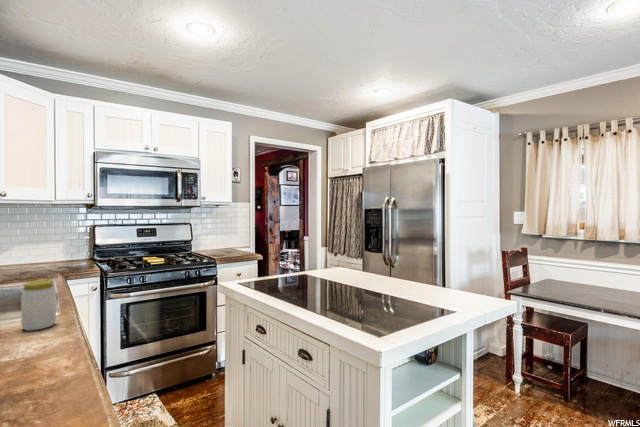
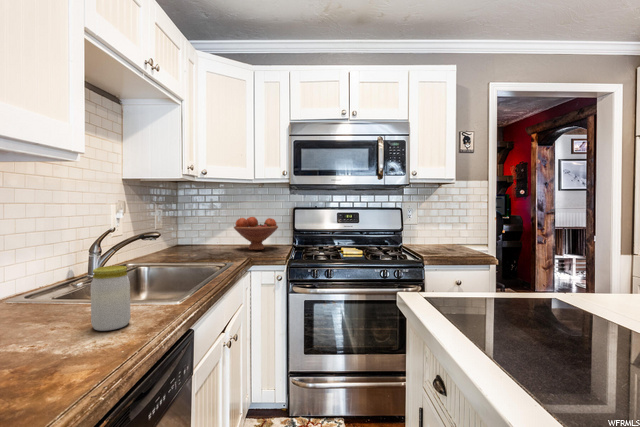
fruit bowl: none [21,236,77,269] -> present [234,217,278,250]

